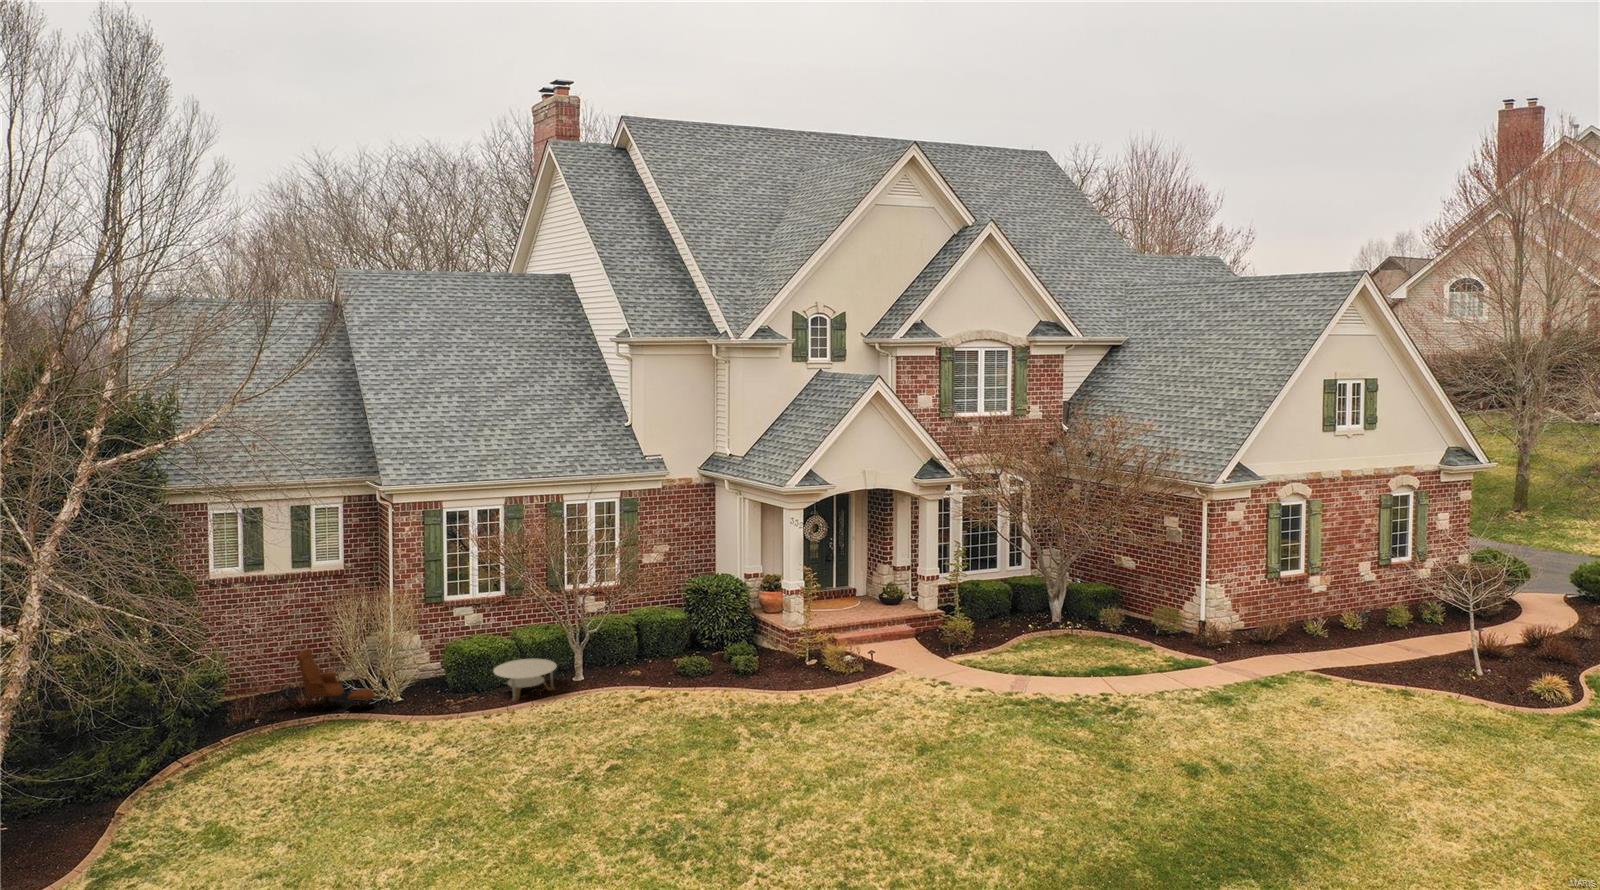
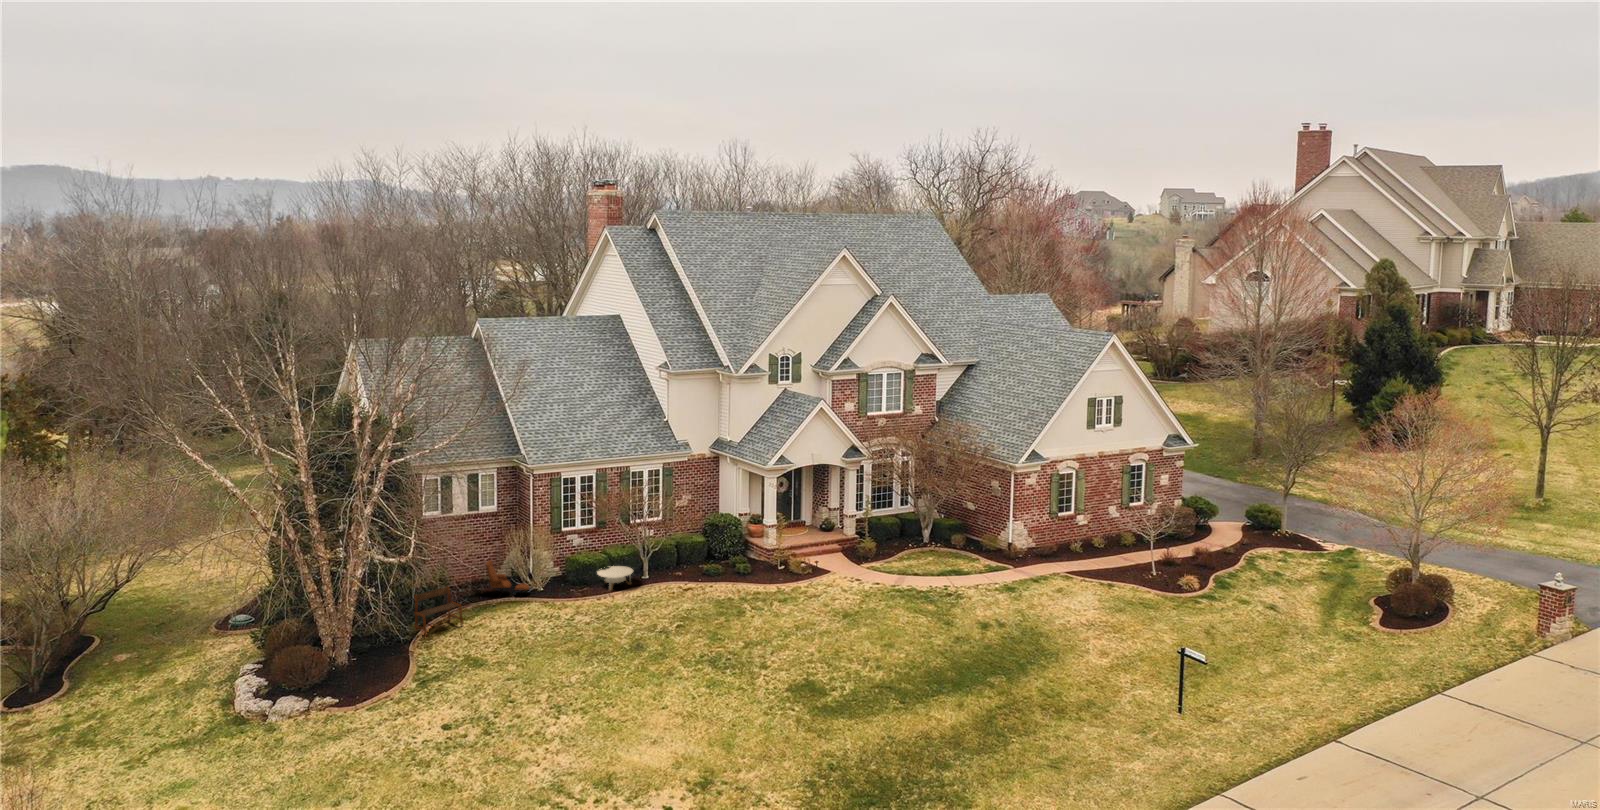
bench: none [135,692,230,788] -> present [414,586,463,637]

